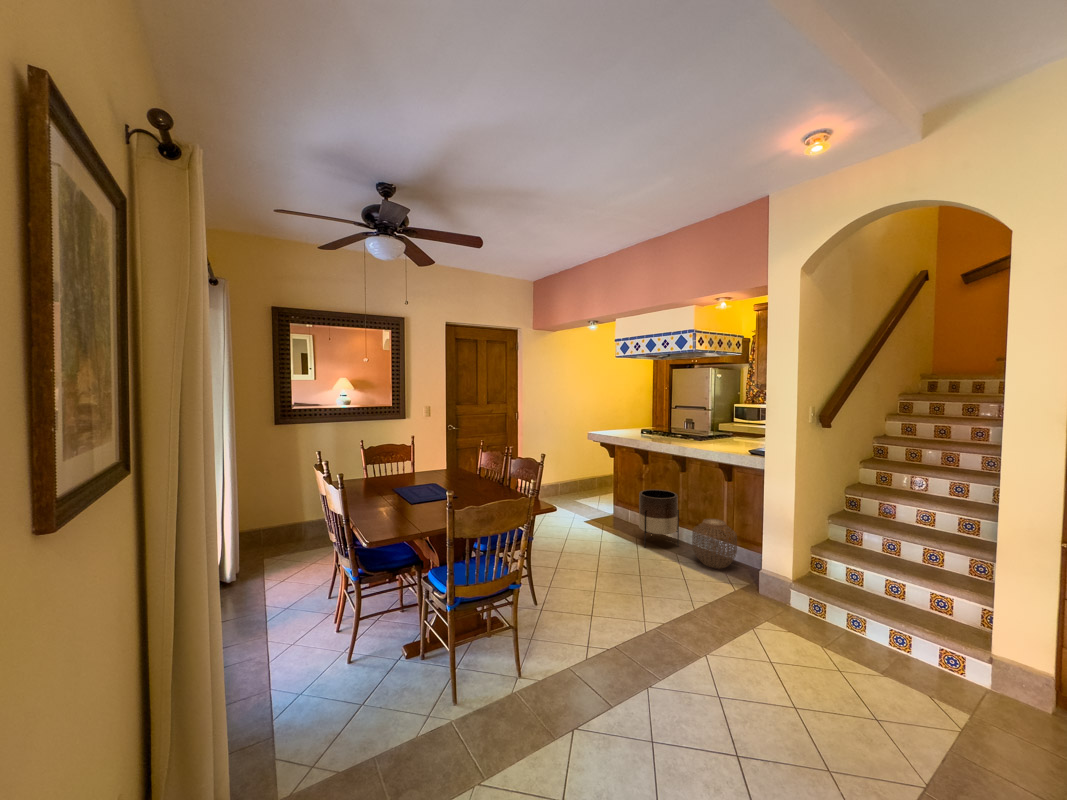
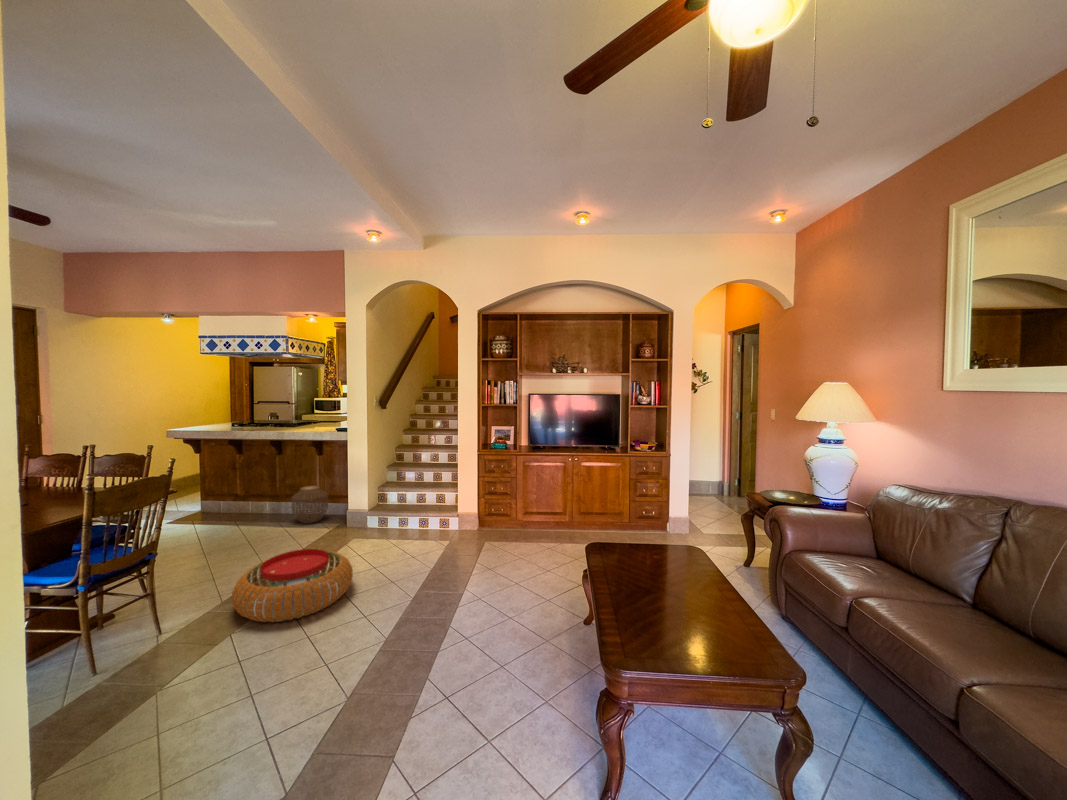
planter: present [639,489,679,548] -> none [235,473,277,526]
pouf: none [592,617,747,741] -> present [232,549,353,622]

